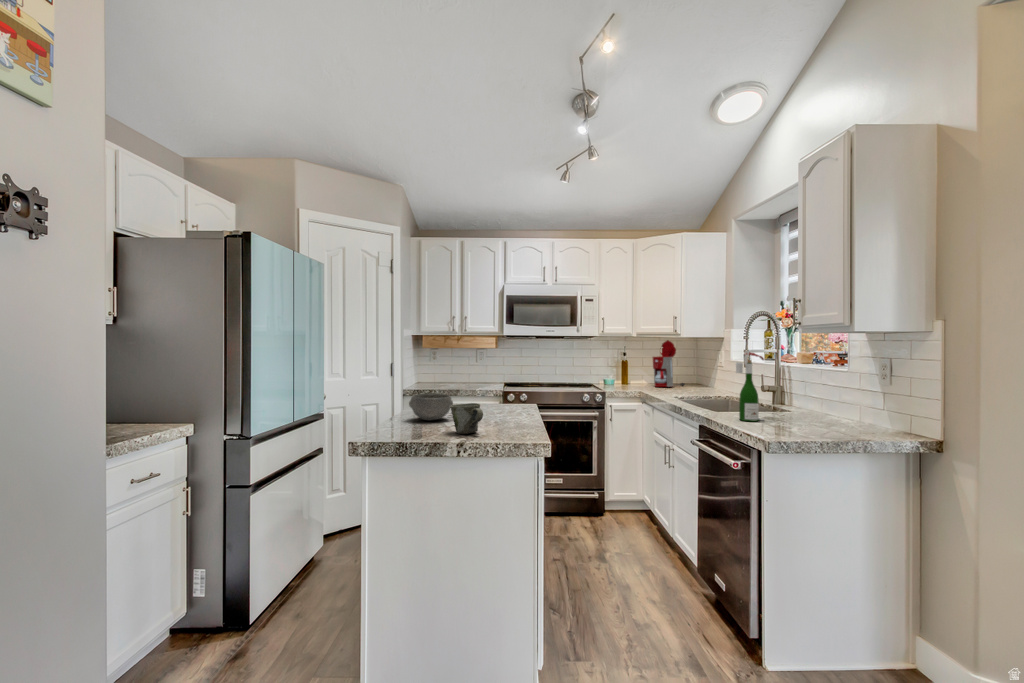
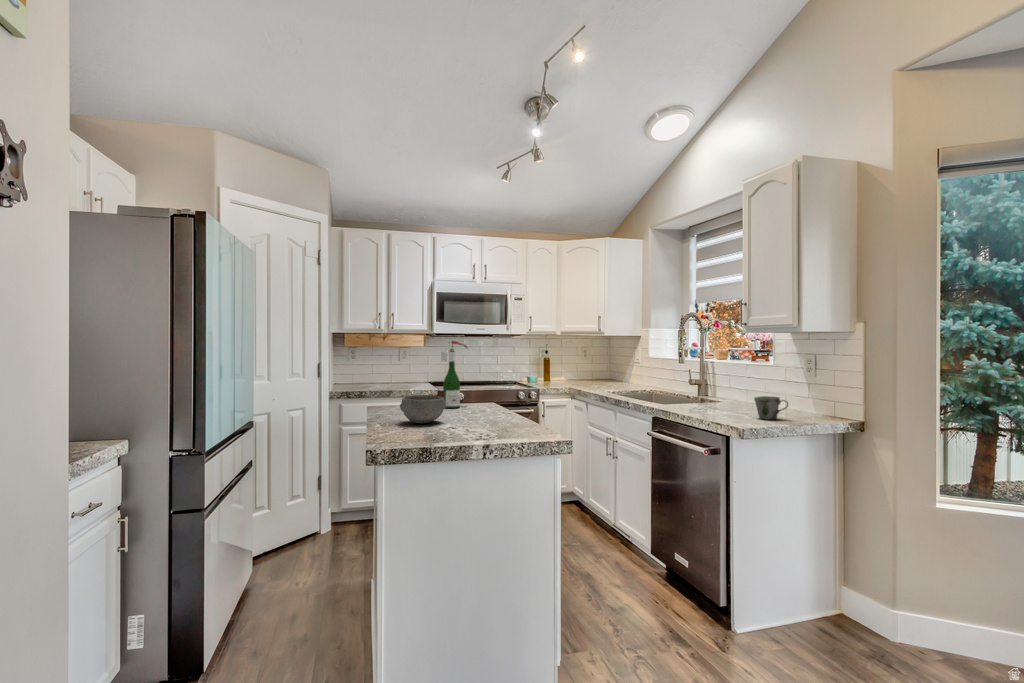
coffee maker: present [653,340,685,387] -> none [574,338,601,383]
wine bottle: present [736,351,764,421] -> present [441,339,468,408]
mug: present [450,403,483,434] -> present [754,396,788,420]

